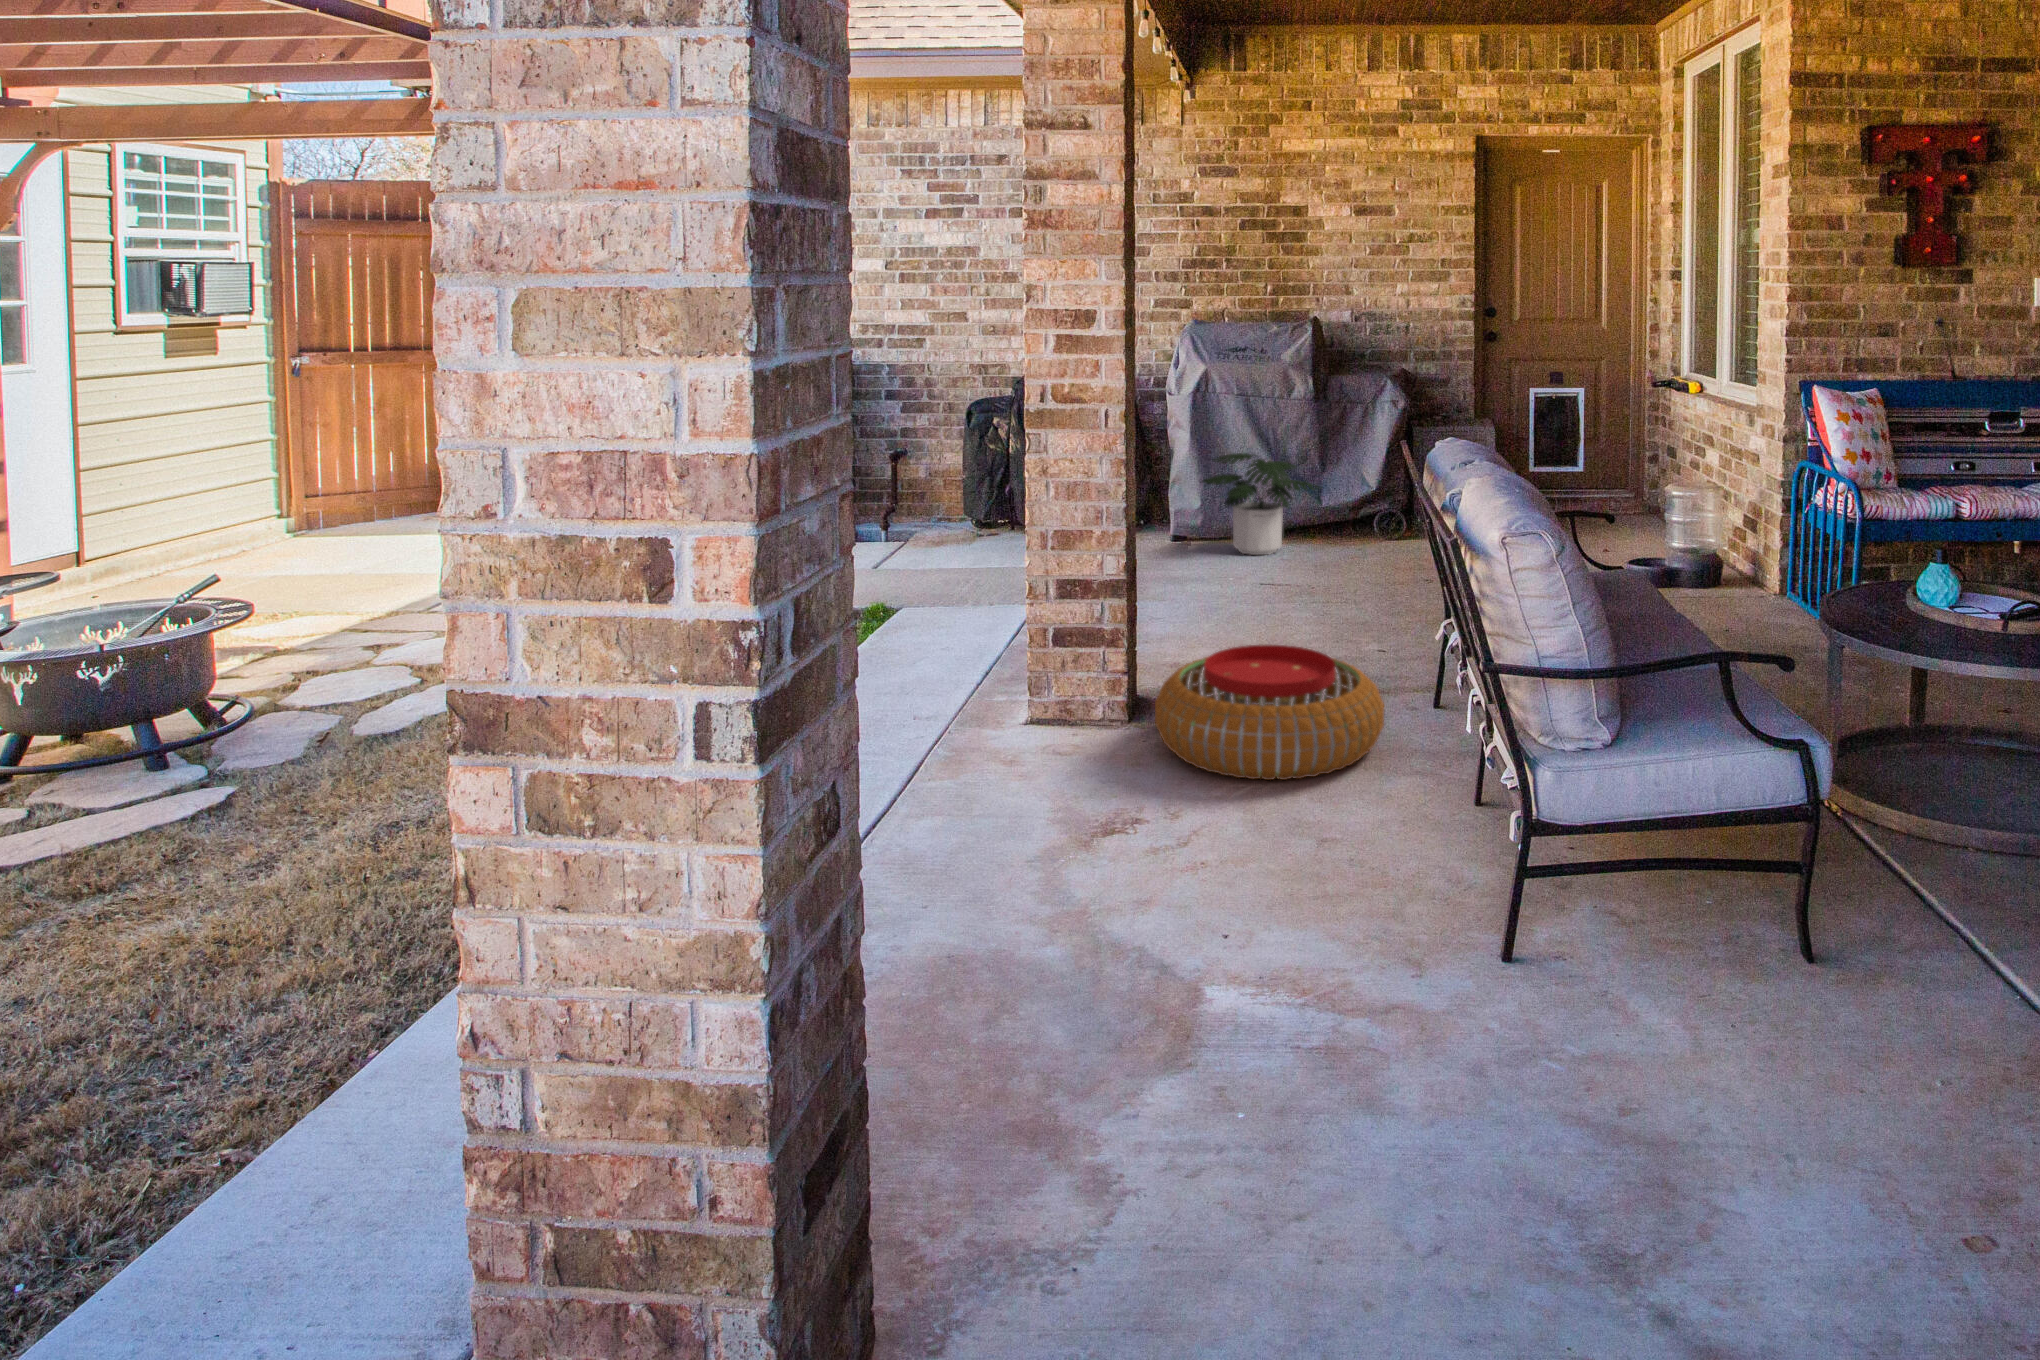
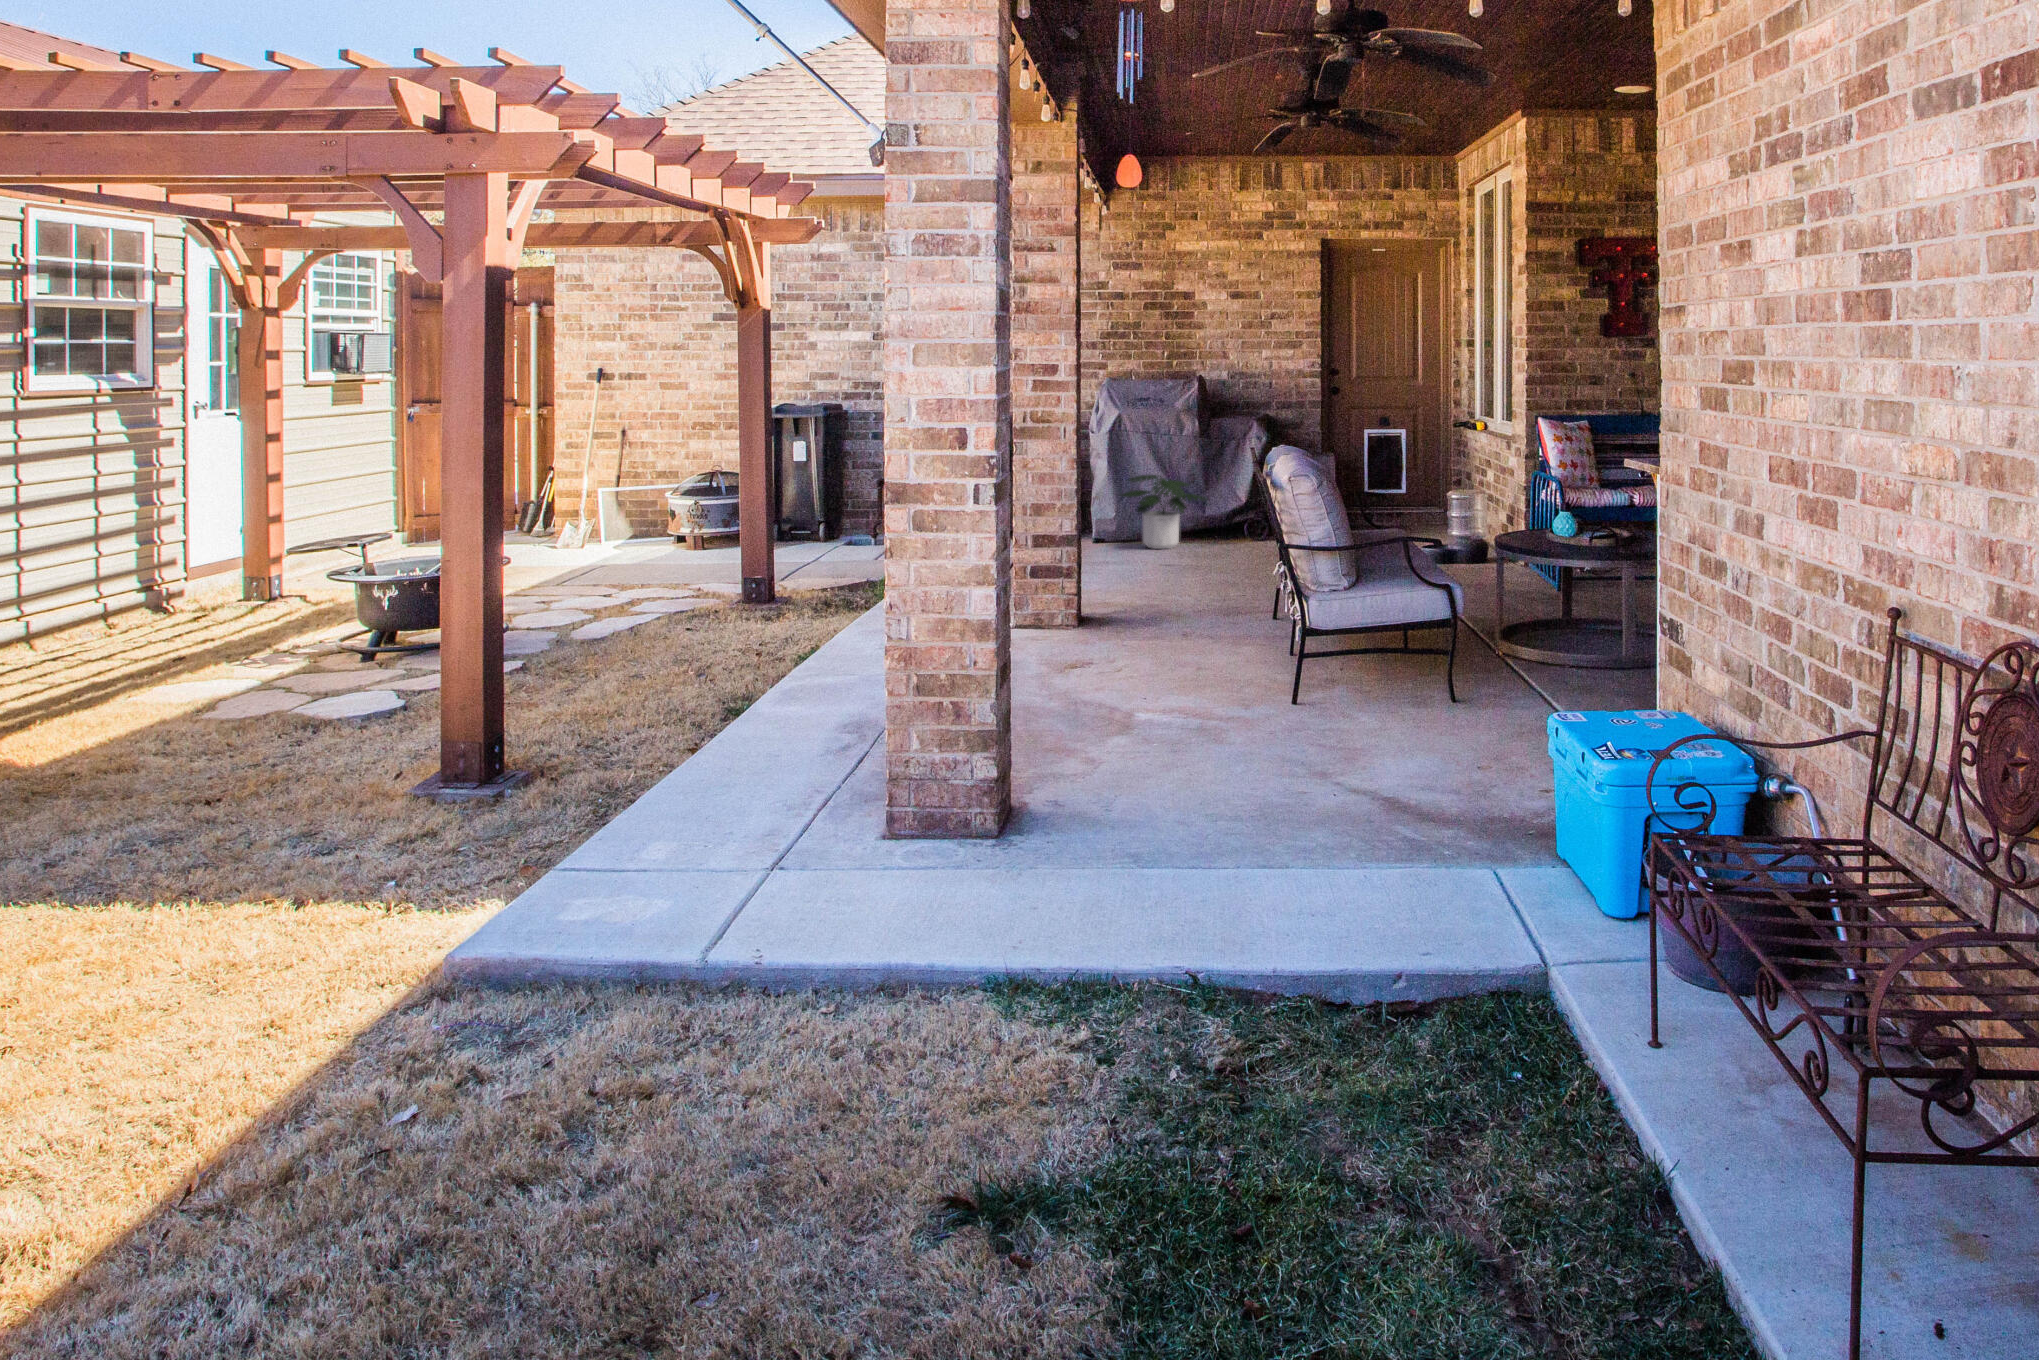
pouf: present [1155,645,1384,780] -> none [1098,575,1241,647]

